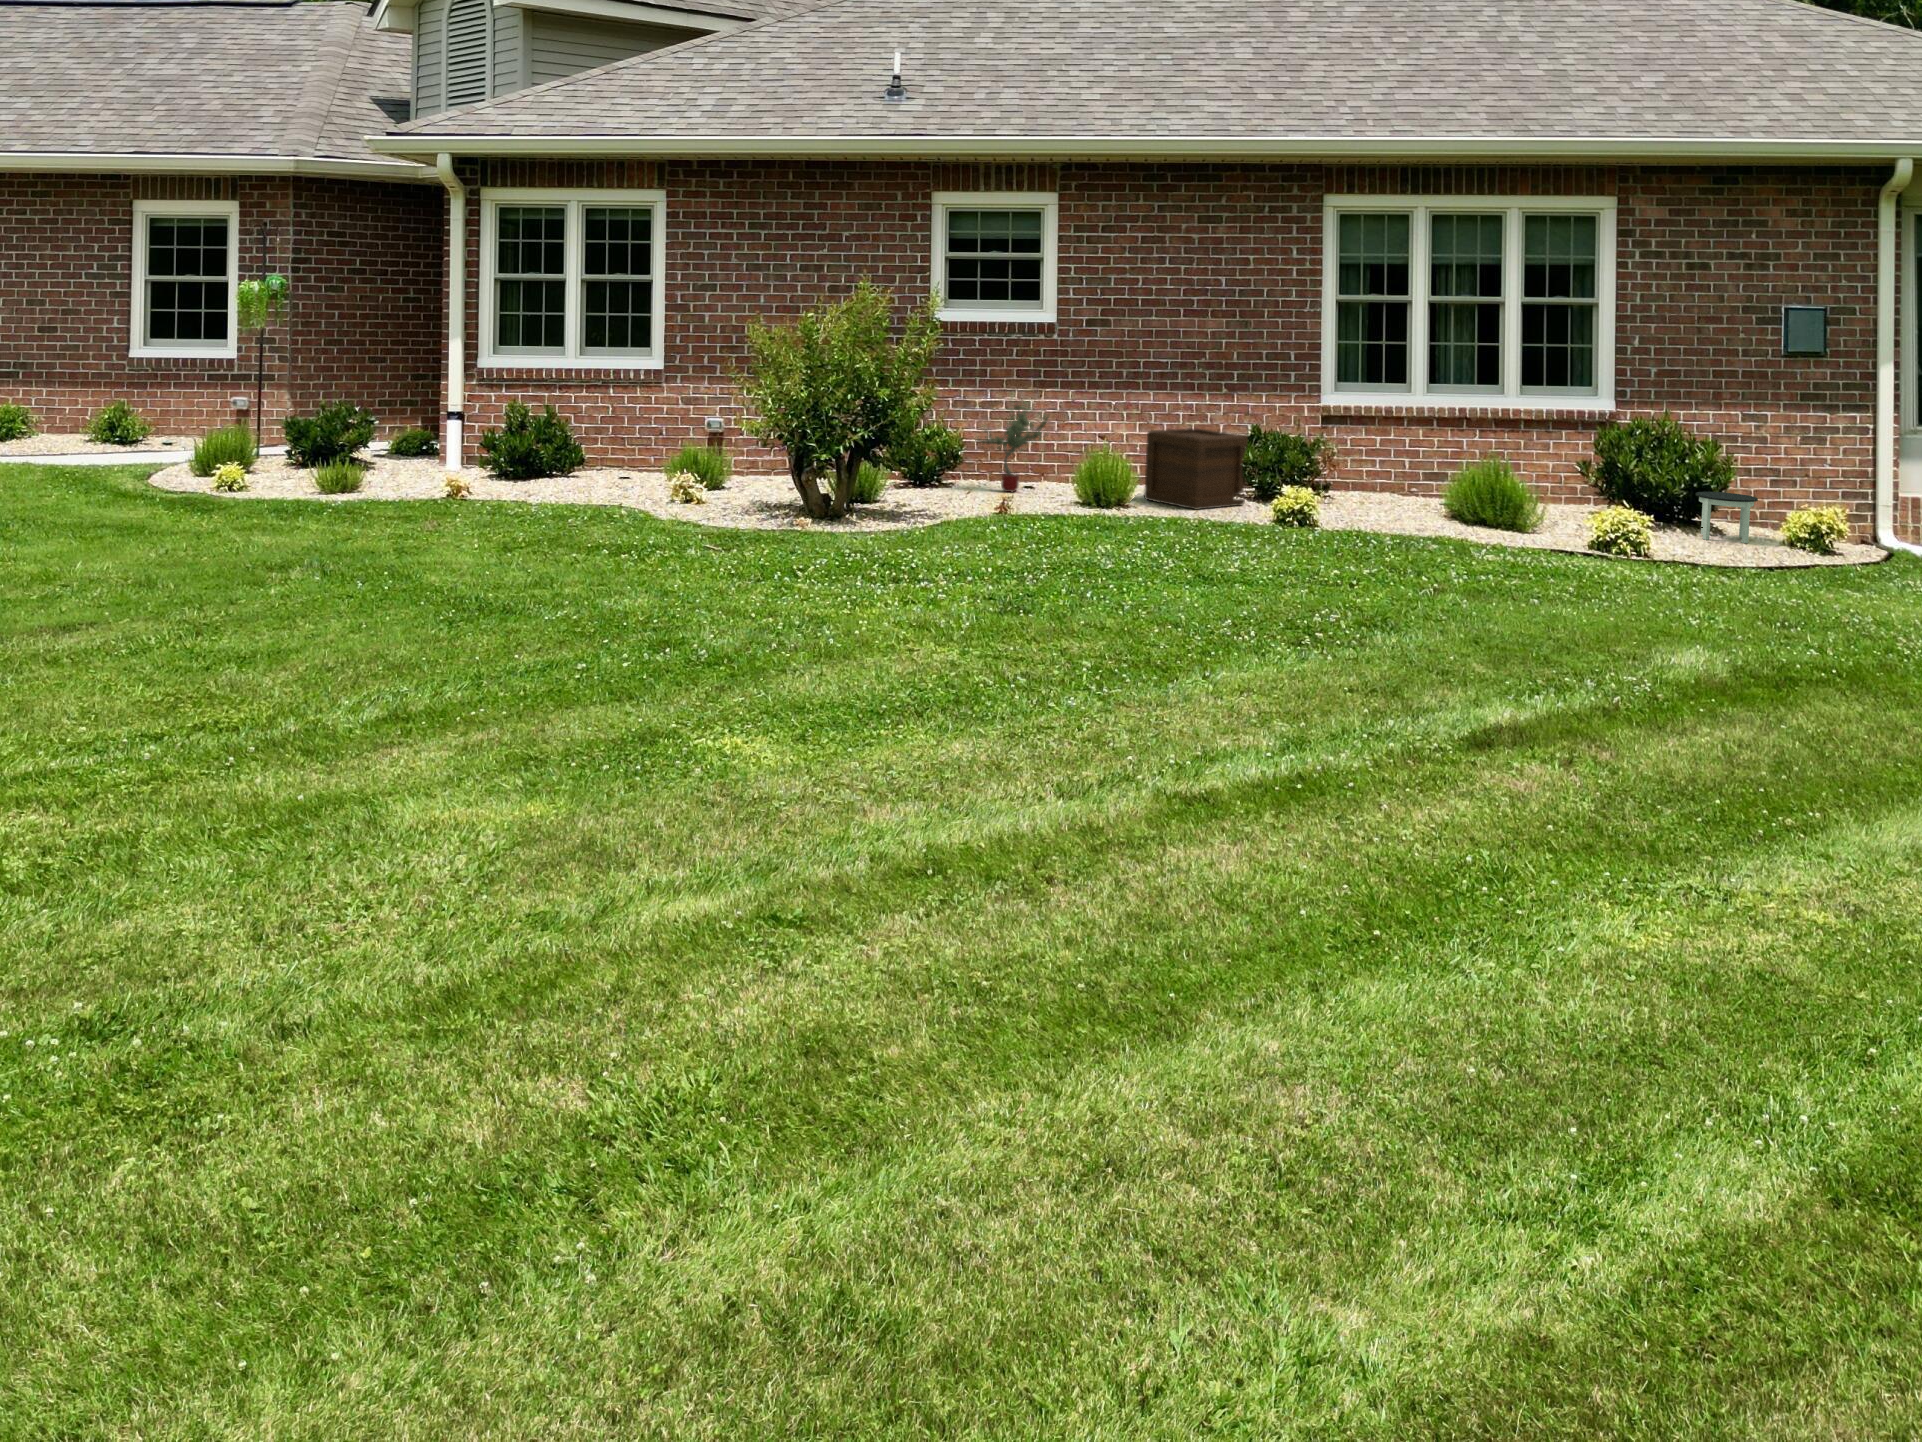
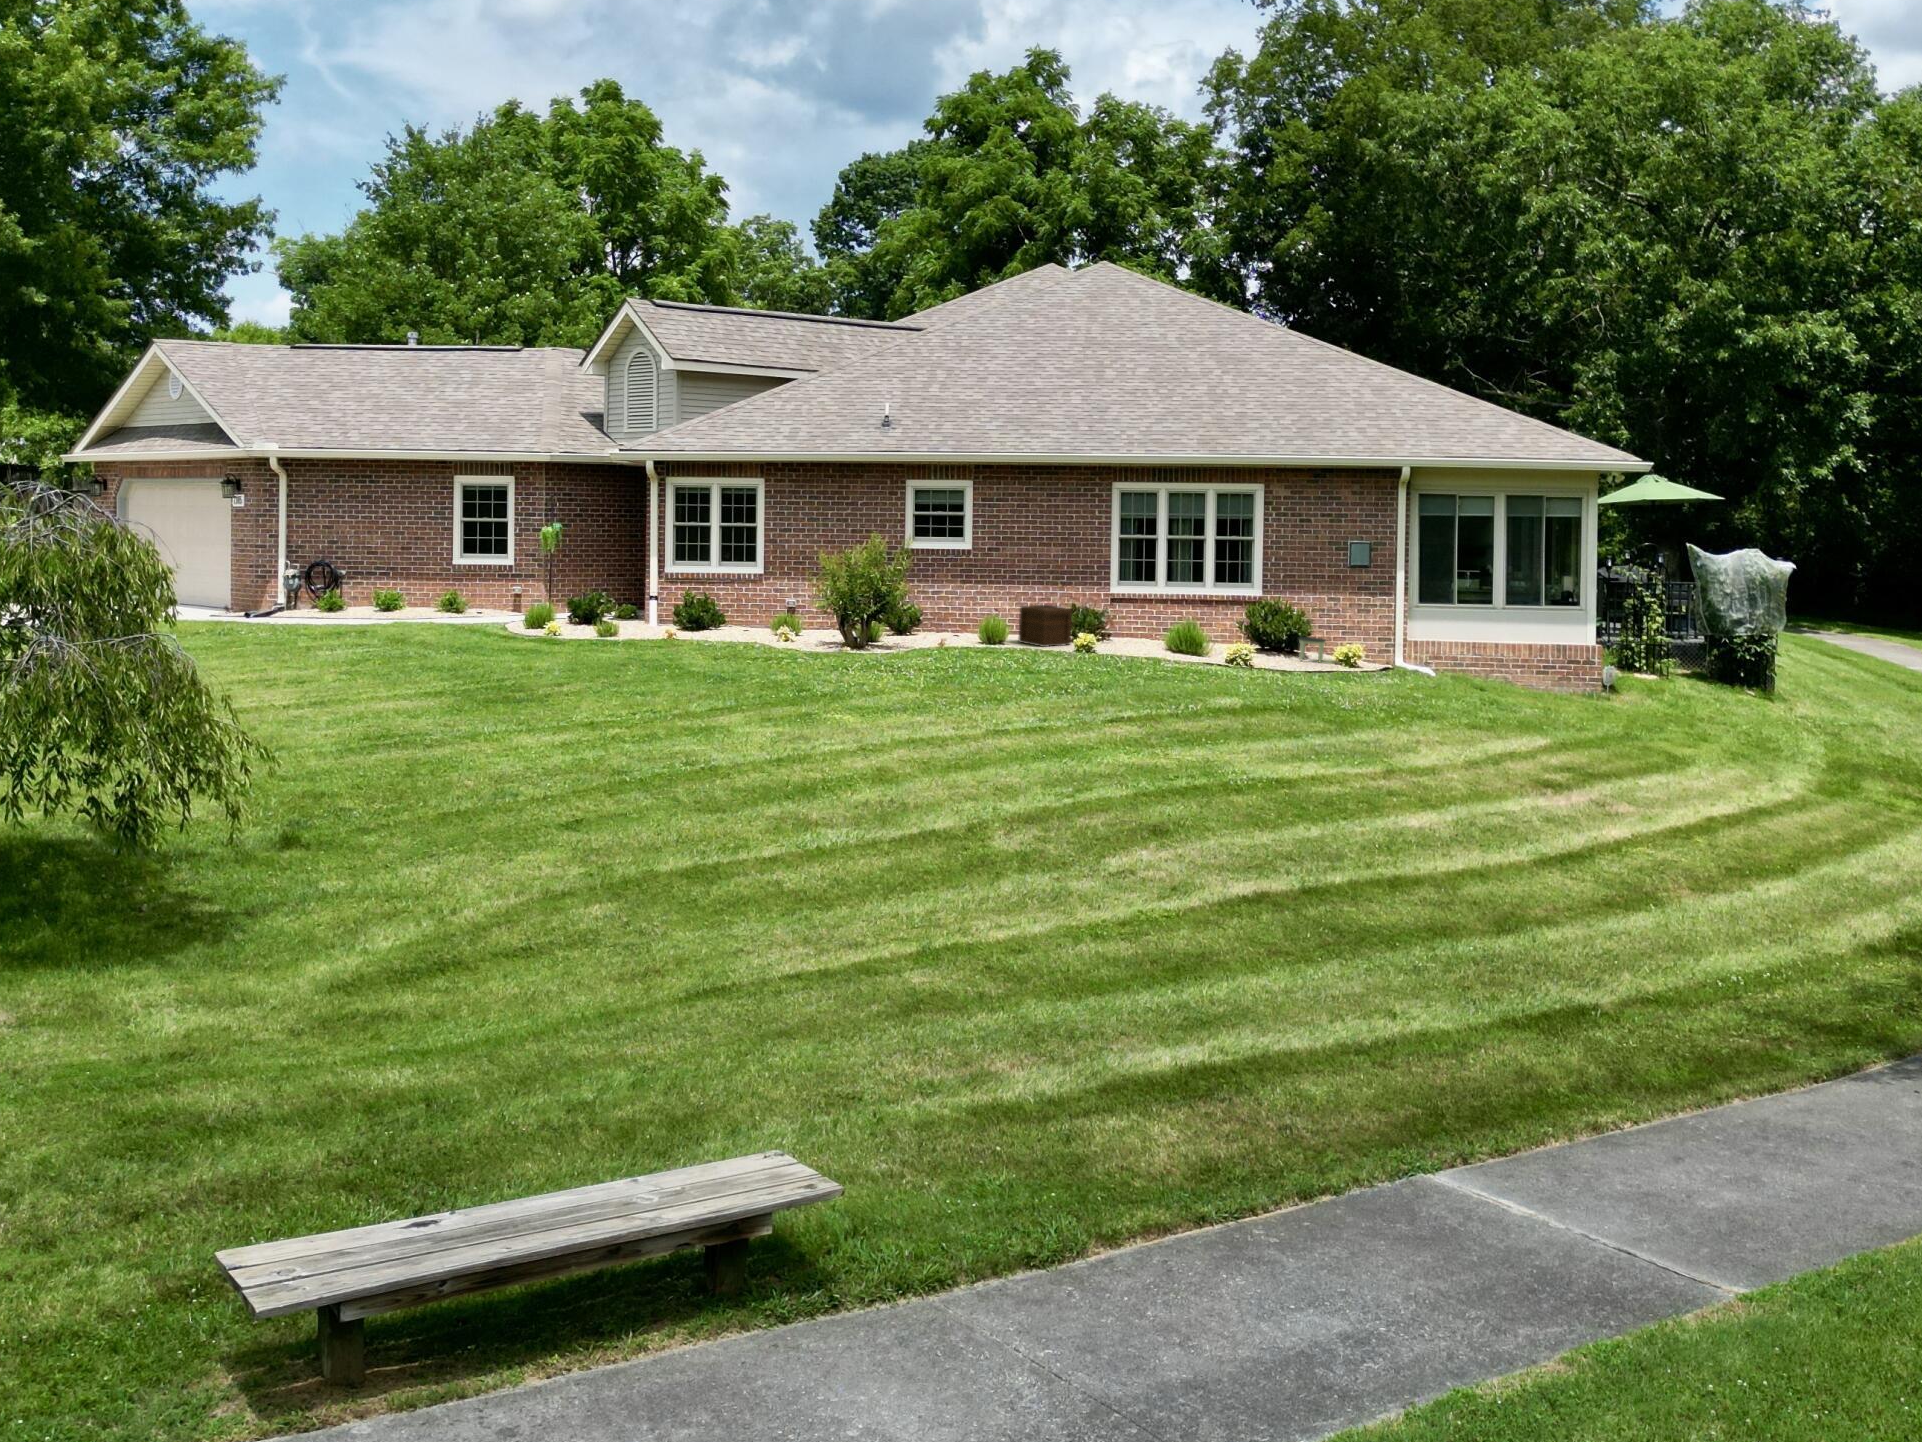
potted tree: present [975,402,1048,492] -> none [930,590,970,638]

